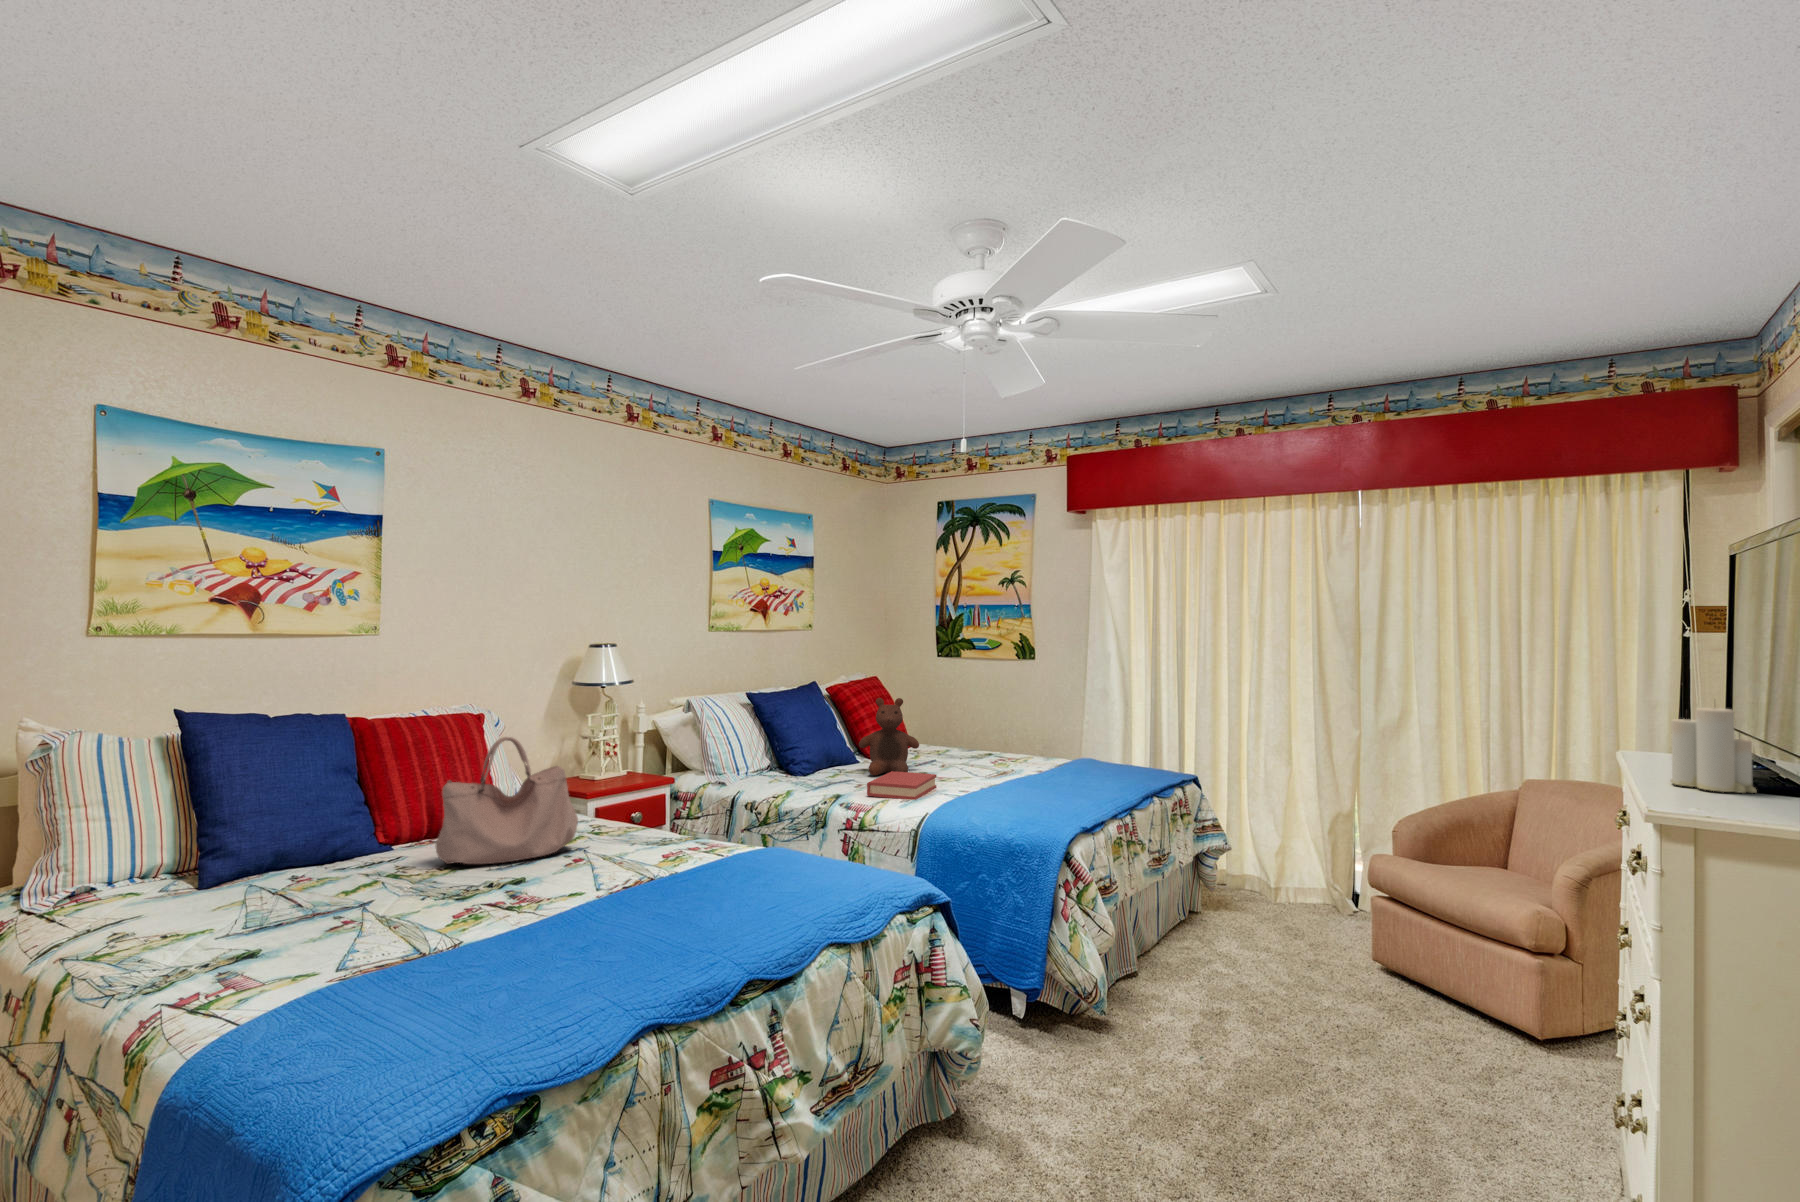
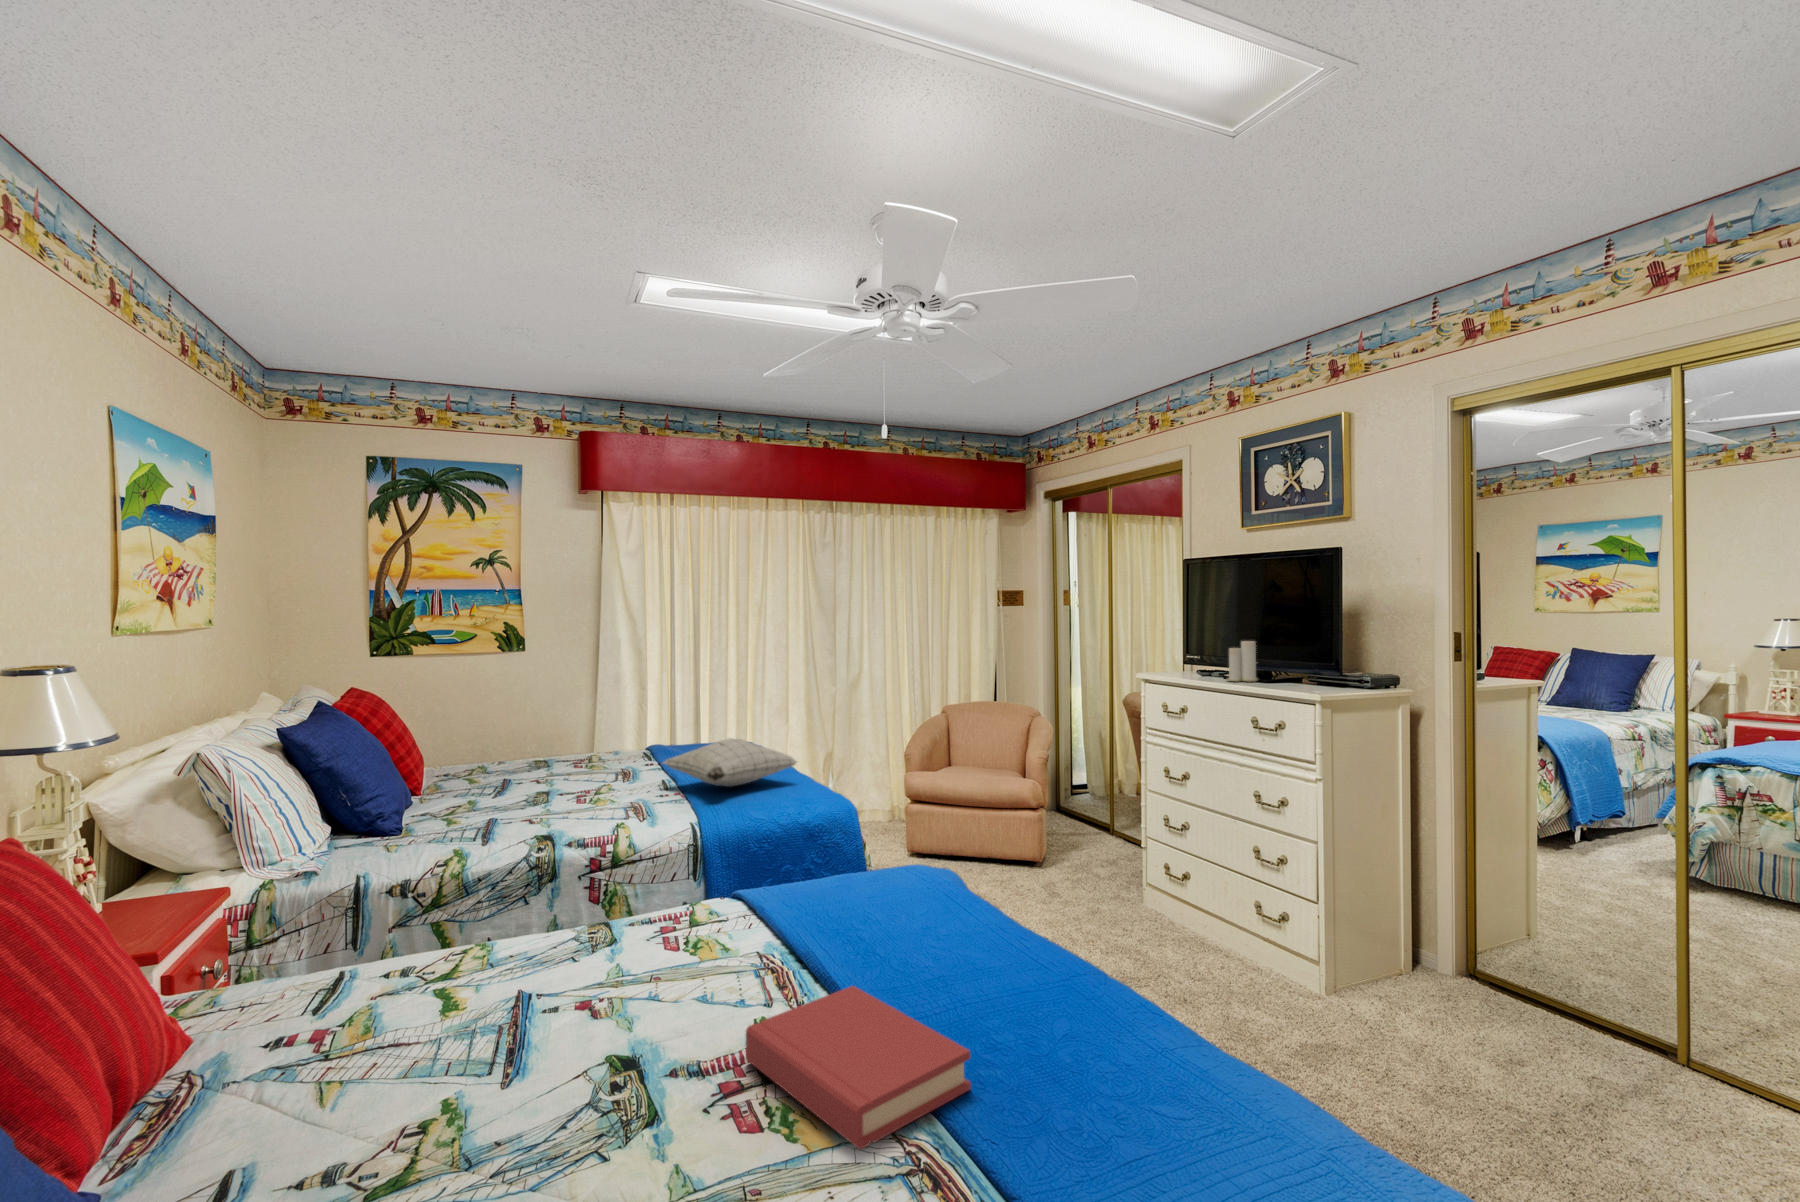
stuffed bear: present [859,698,919,775] -> none [448,708,534,811]
handbag: present [435,737,578,864] -> none [377,829,546,1100]
pillow: none [964,749,1077,797] -> present [664,738,796,787]
hardback book: present [867,771,937,800] -> present [746,986,971,1149]

